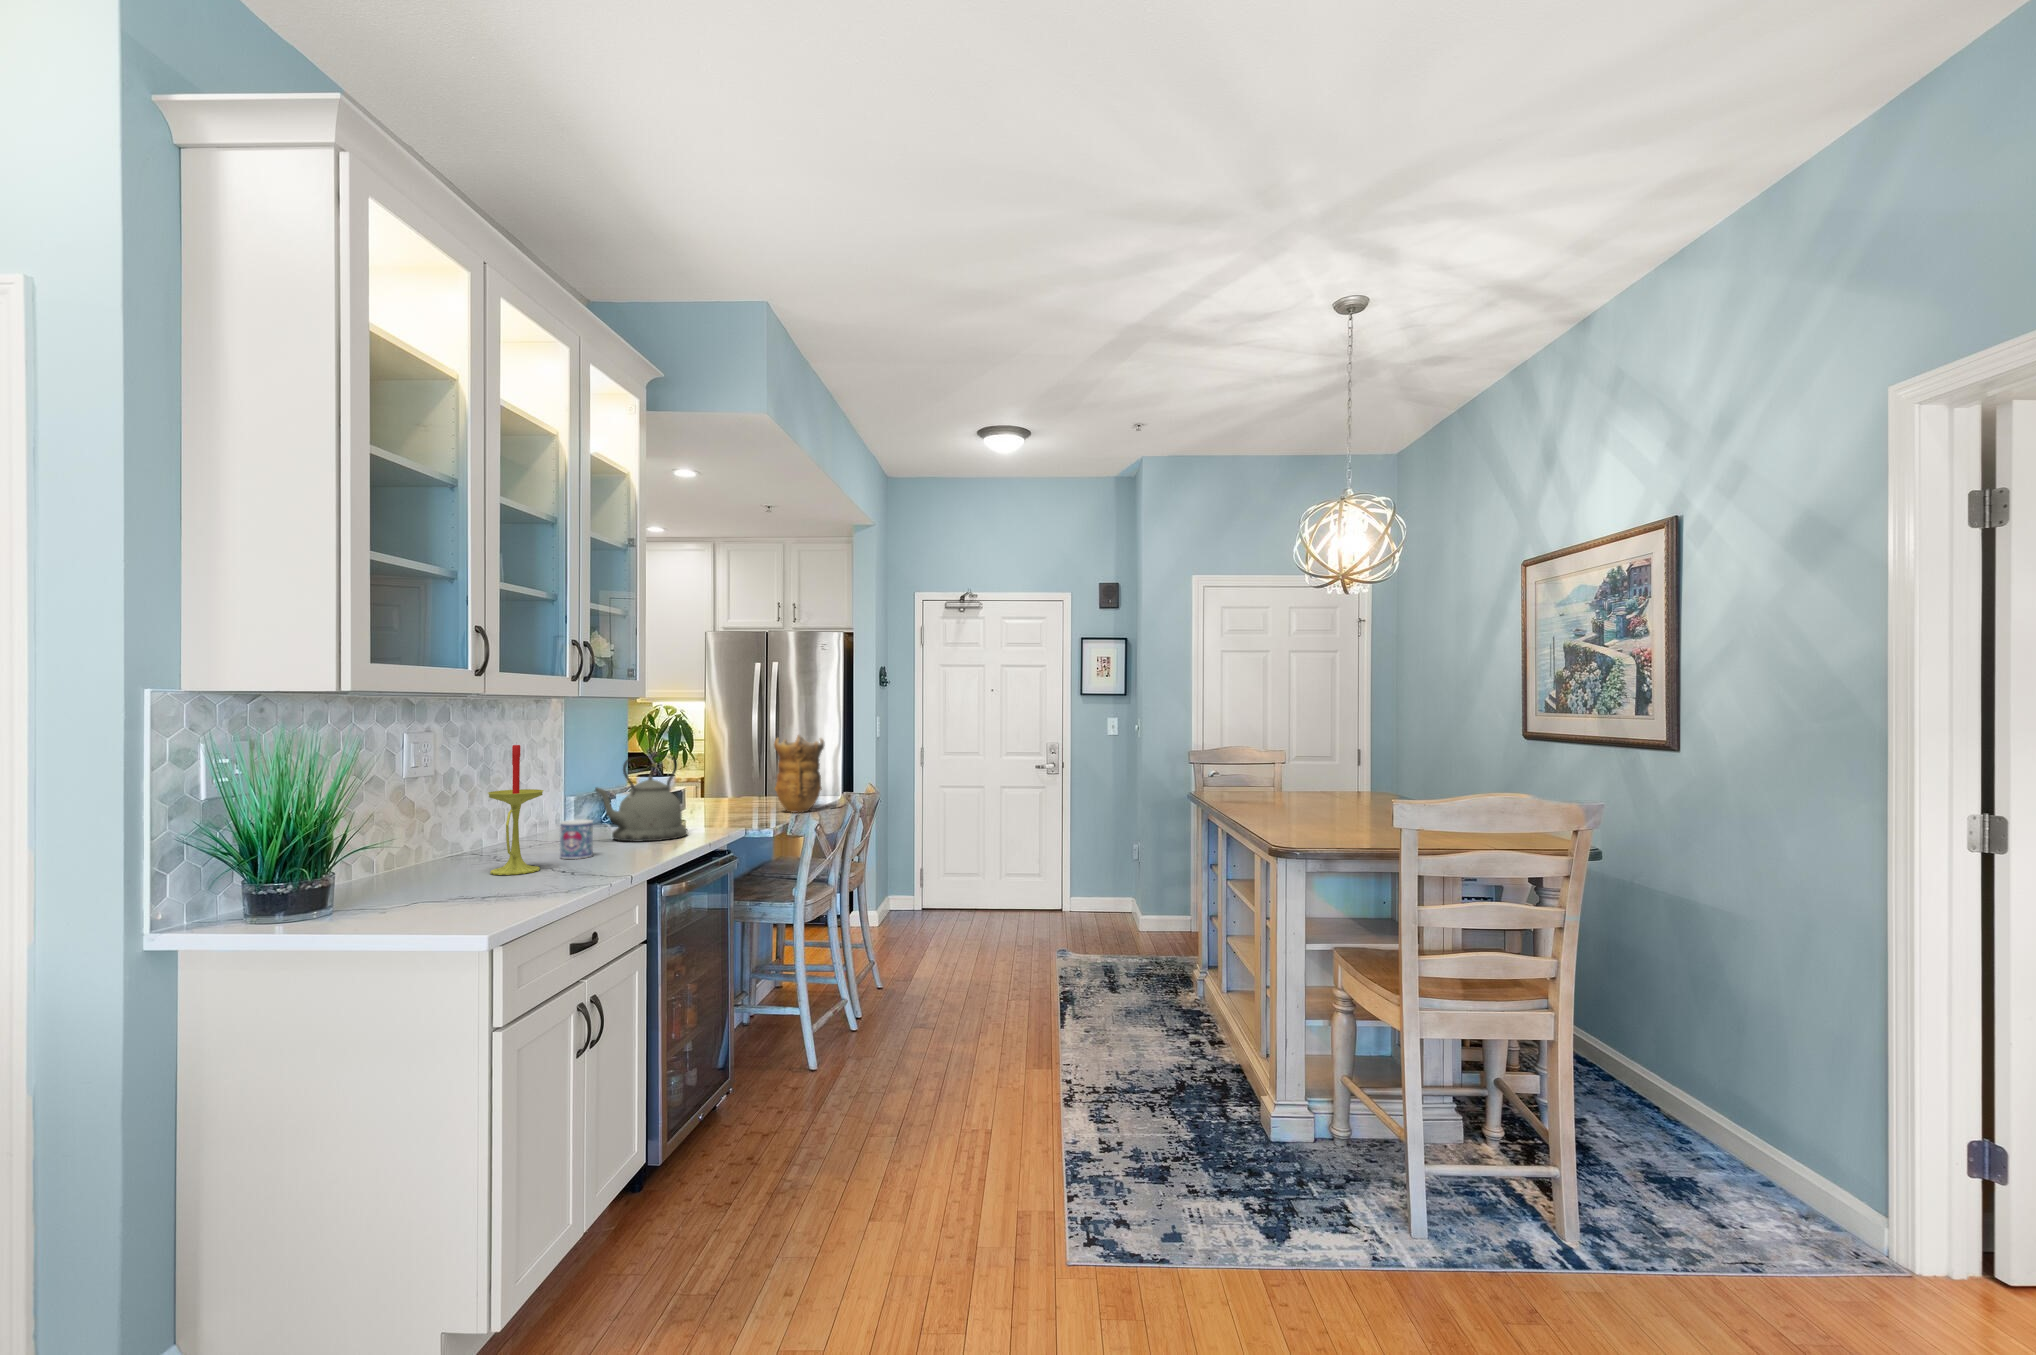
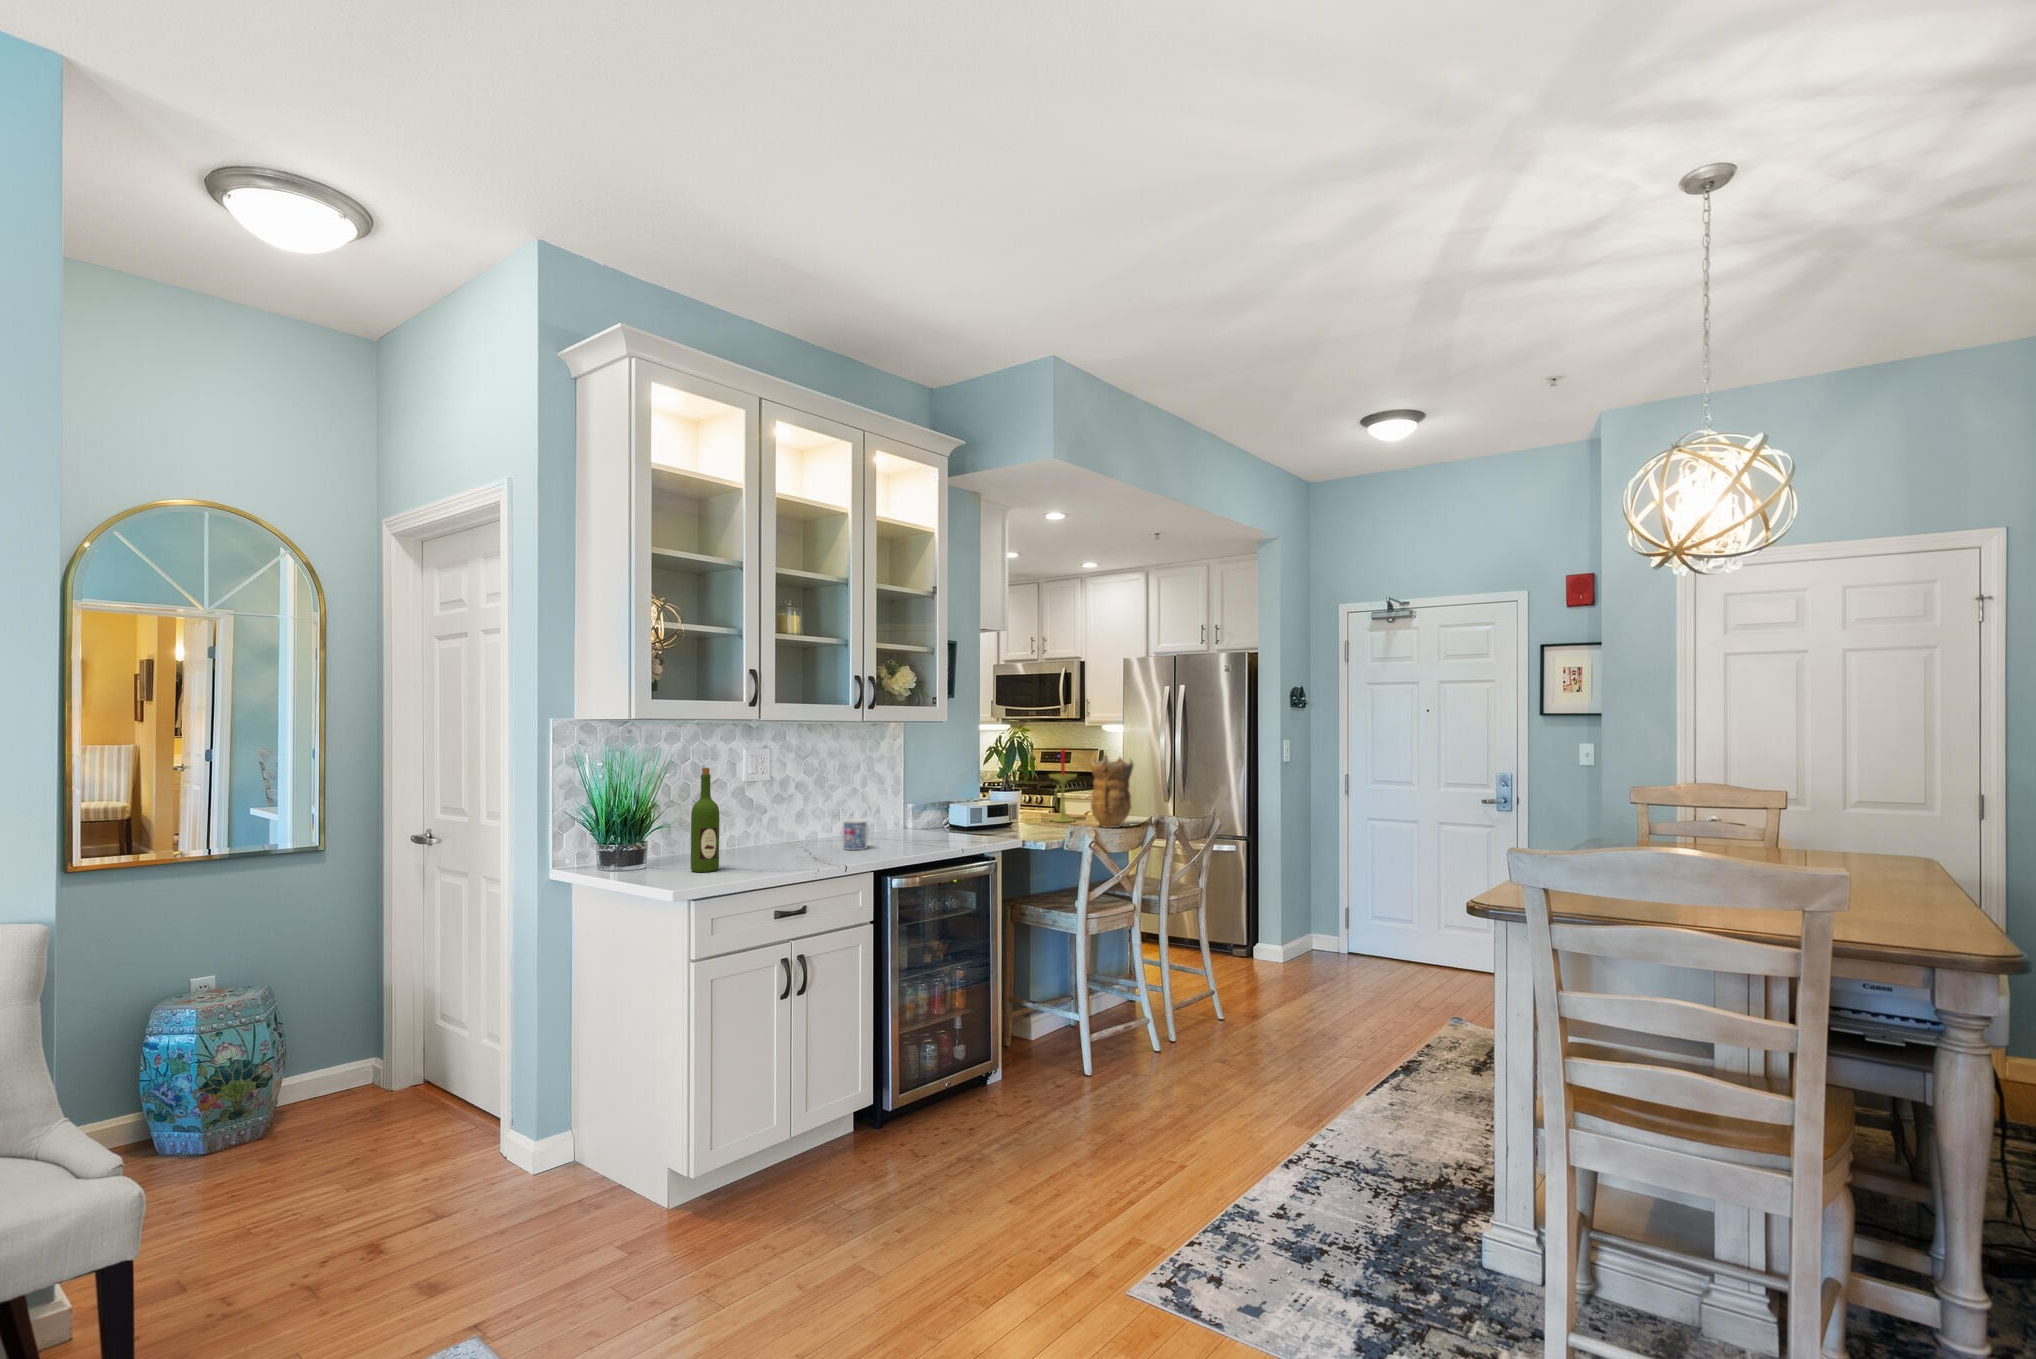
candle: present [488,745,543,875] -> present [1049,748,1076,822]
kettle: present [595,755,687,842] -> none [894,770,972,842]
wine bottle: none [421,757,465,904] -> present [691,768,719,872]

